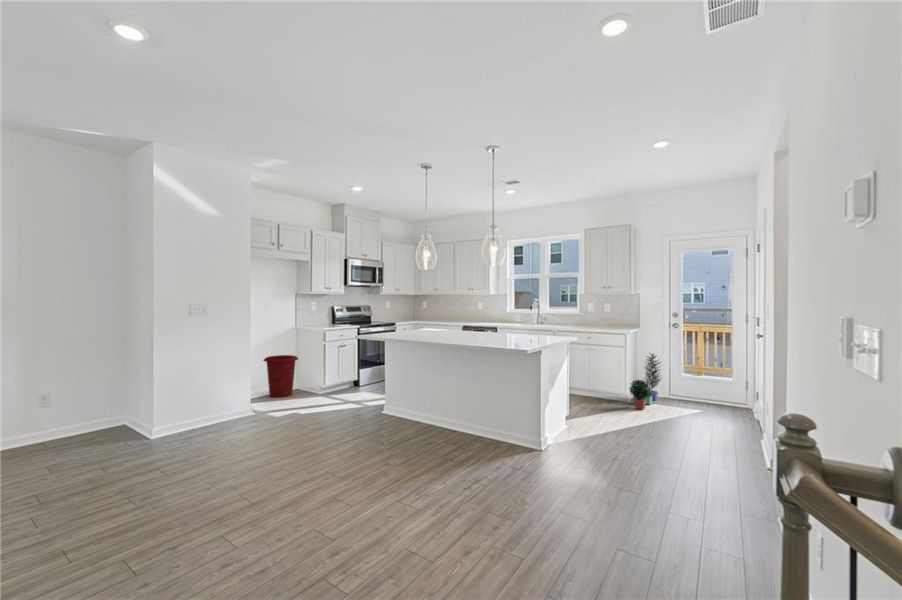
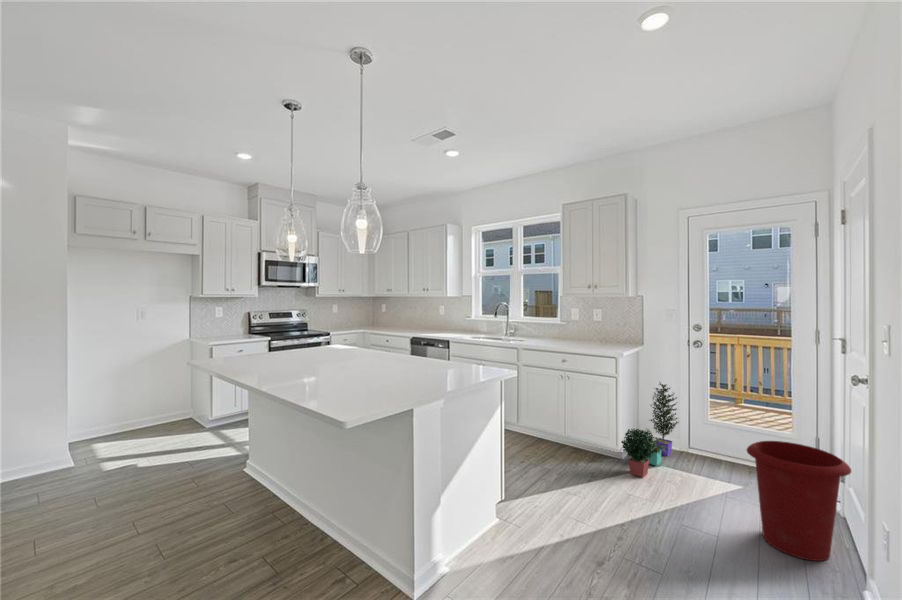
waste bin: present [264,355,298,397] -> present [747,441,851,561]

